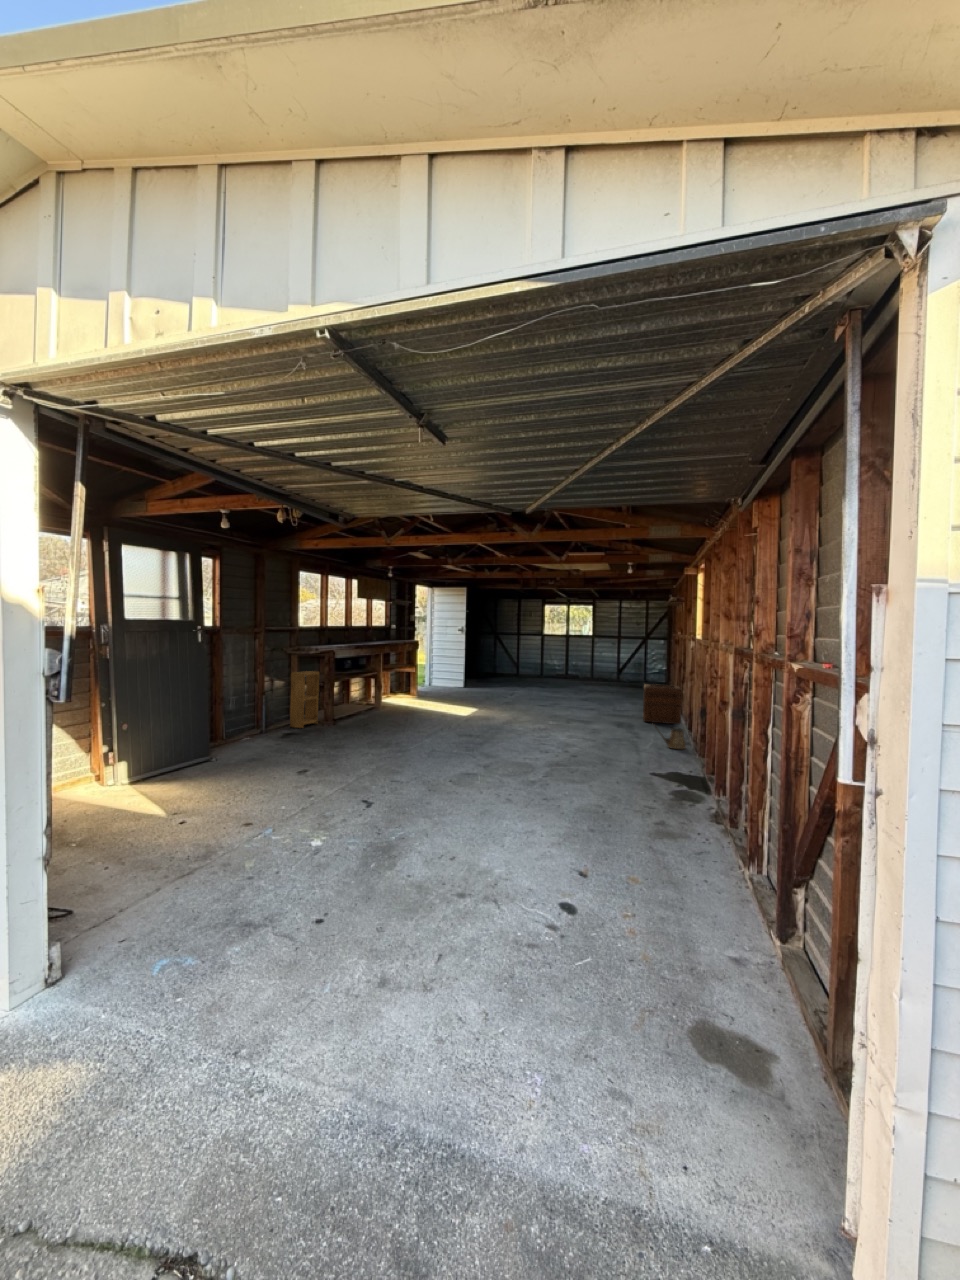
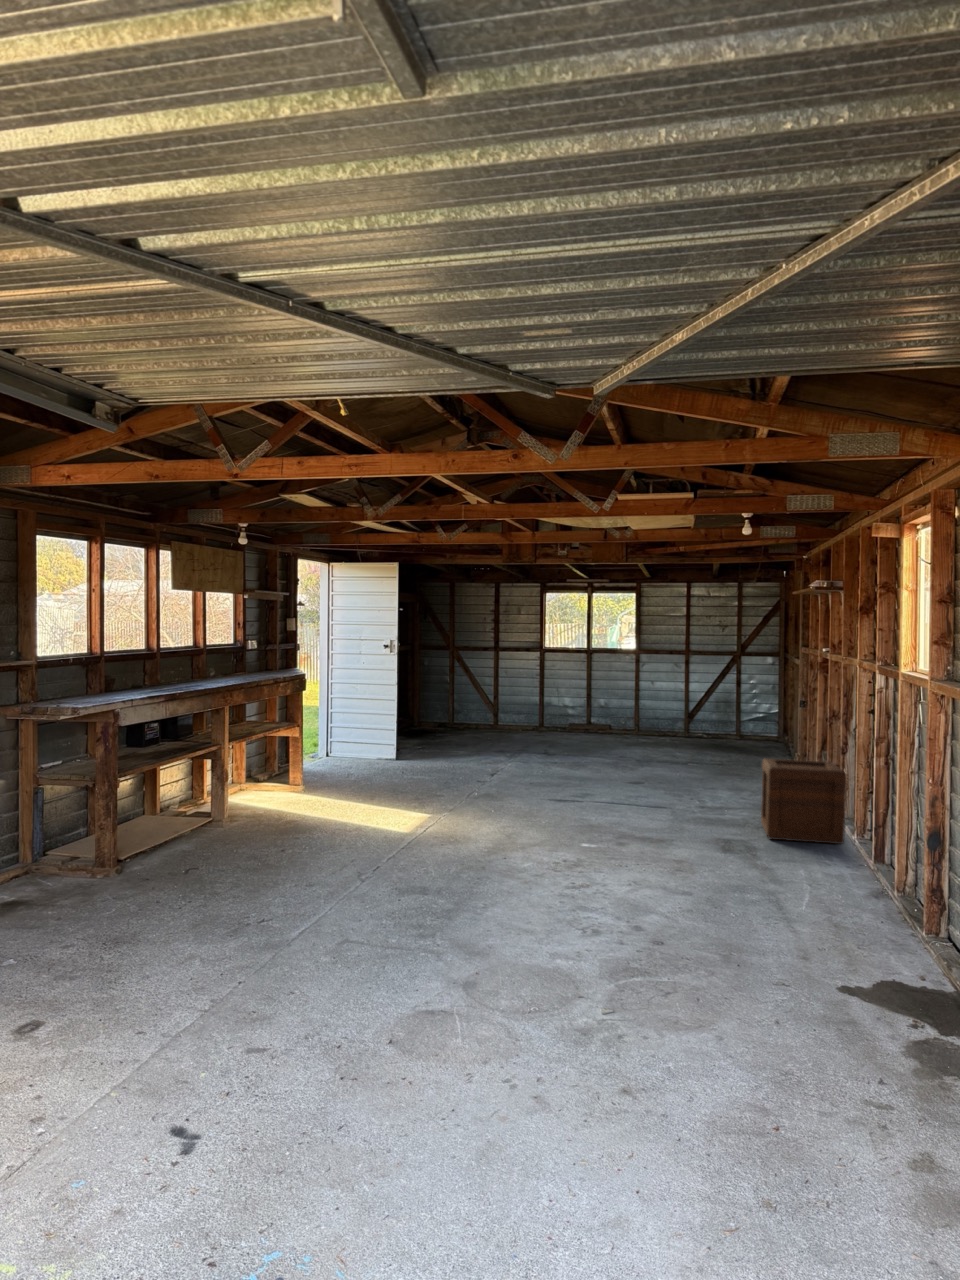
shelving unit: present [290,671,319,728] -> none [6,757,77,889]
watering can: present [657,727,686,749] -> none [810,865,899,925]

